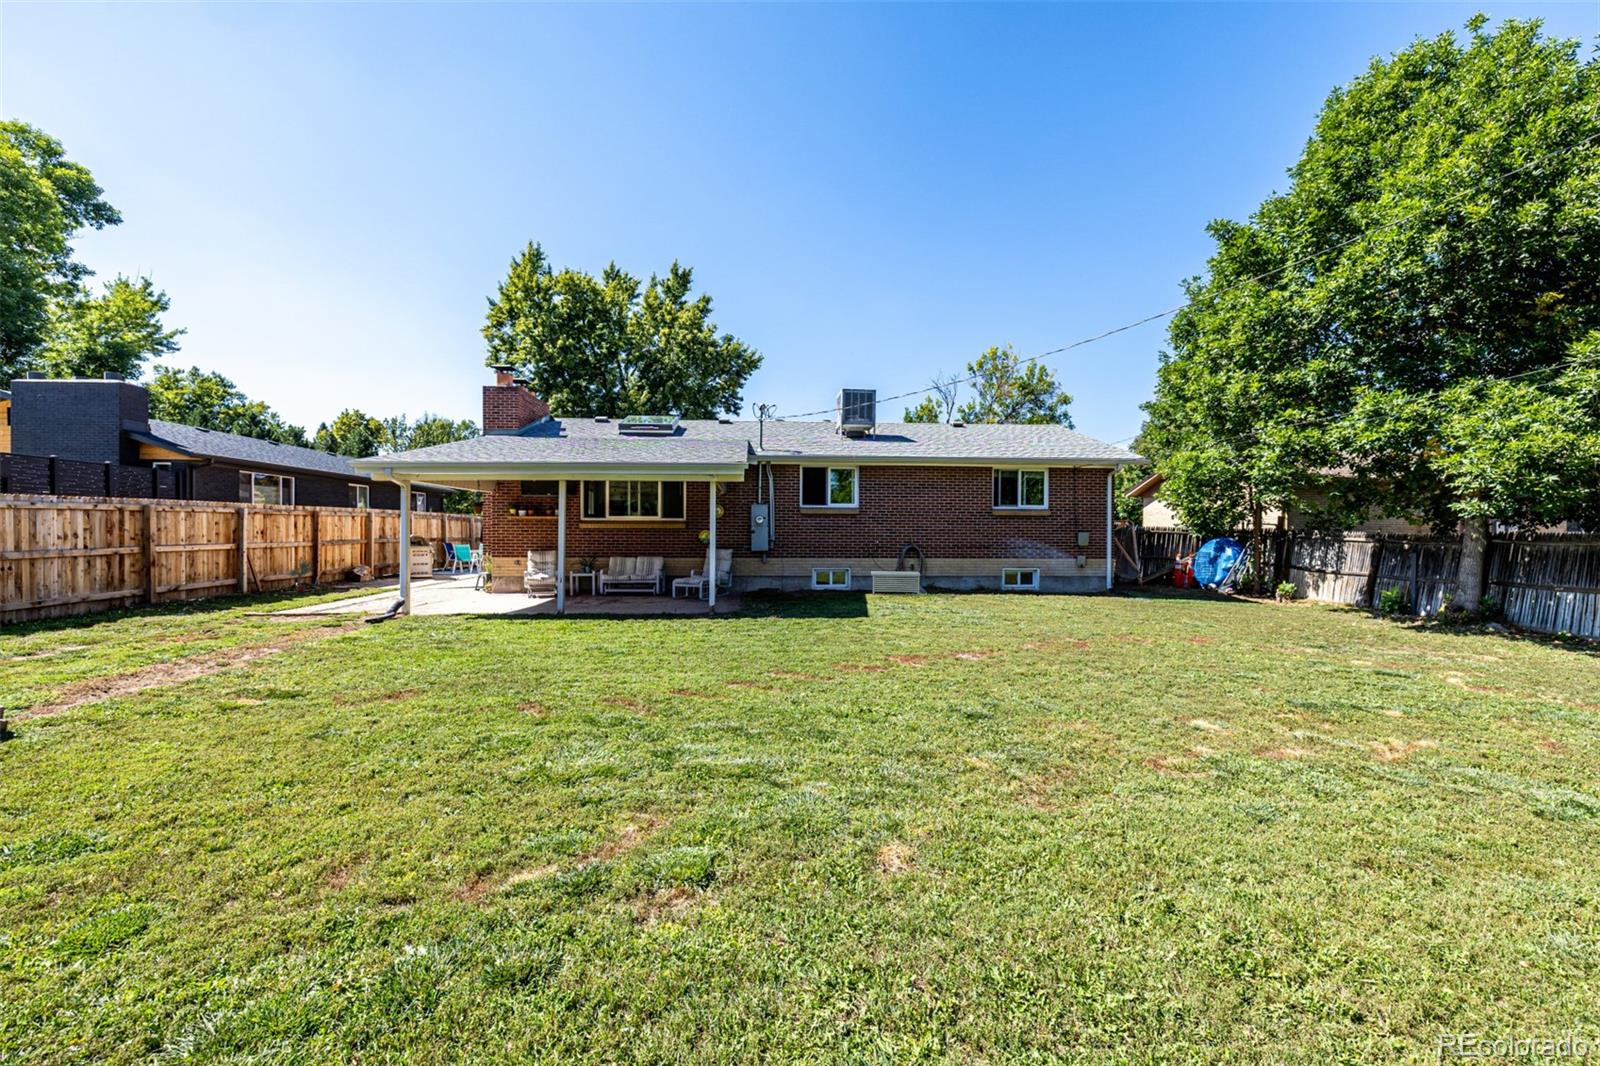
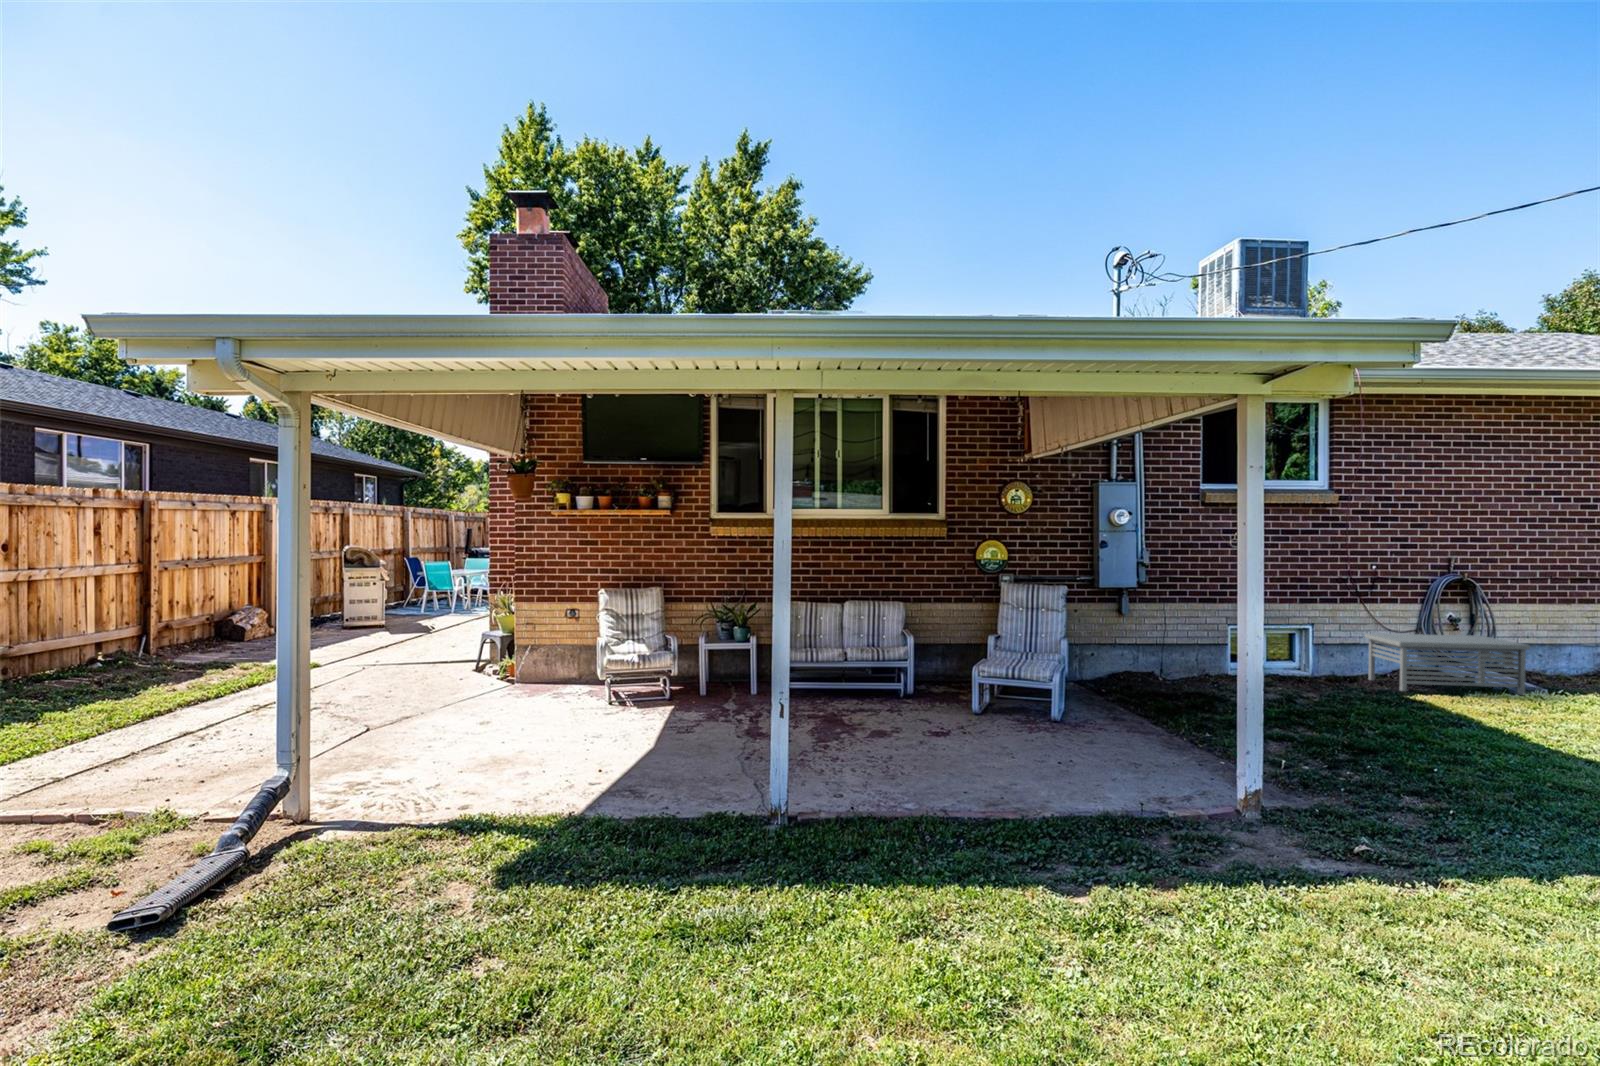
potted tree: present [288,559,313,592] -> none [67,599,134,676]

